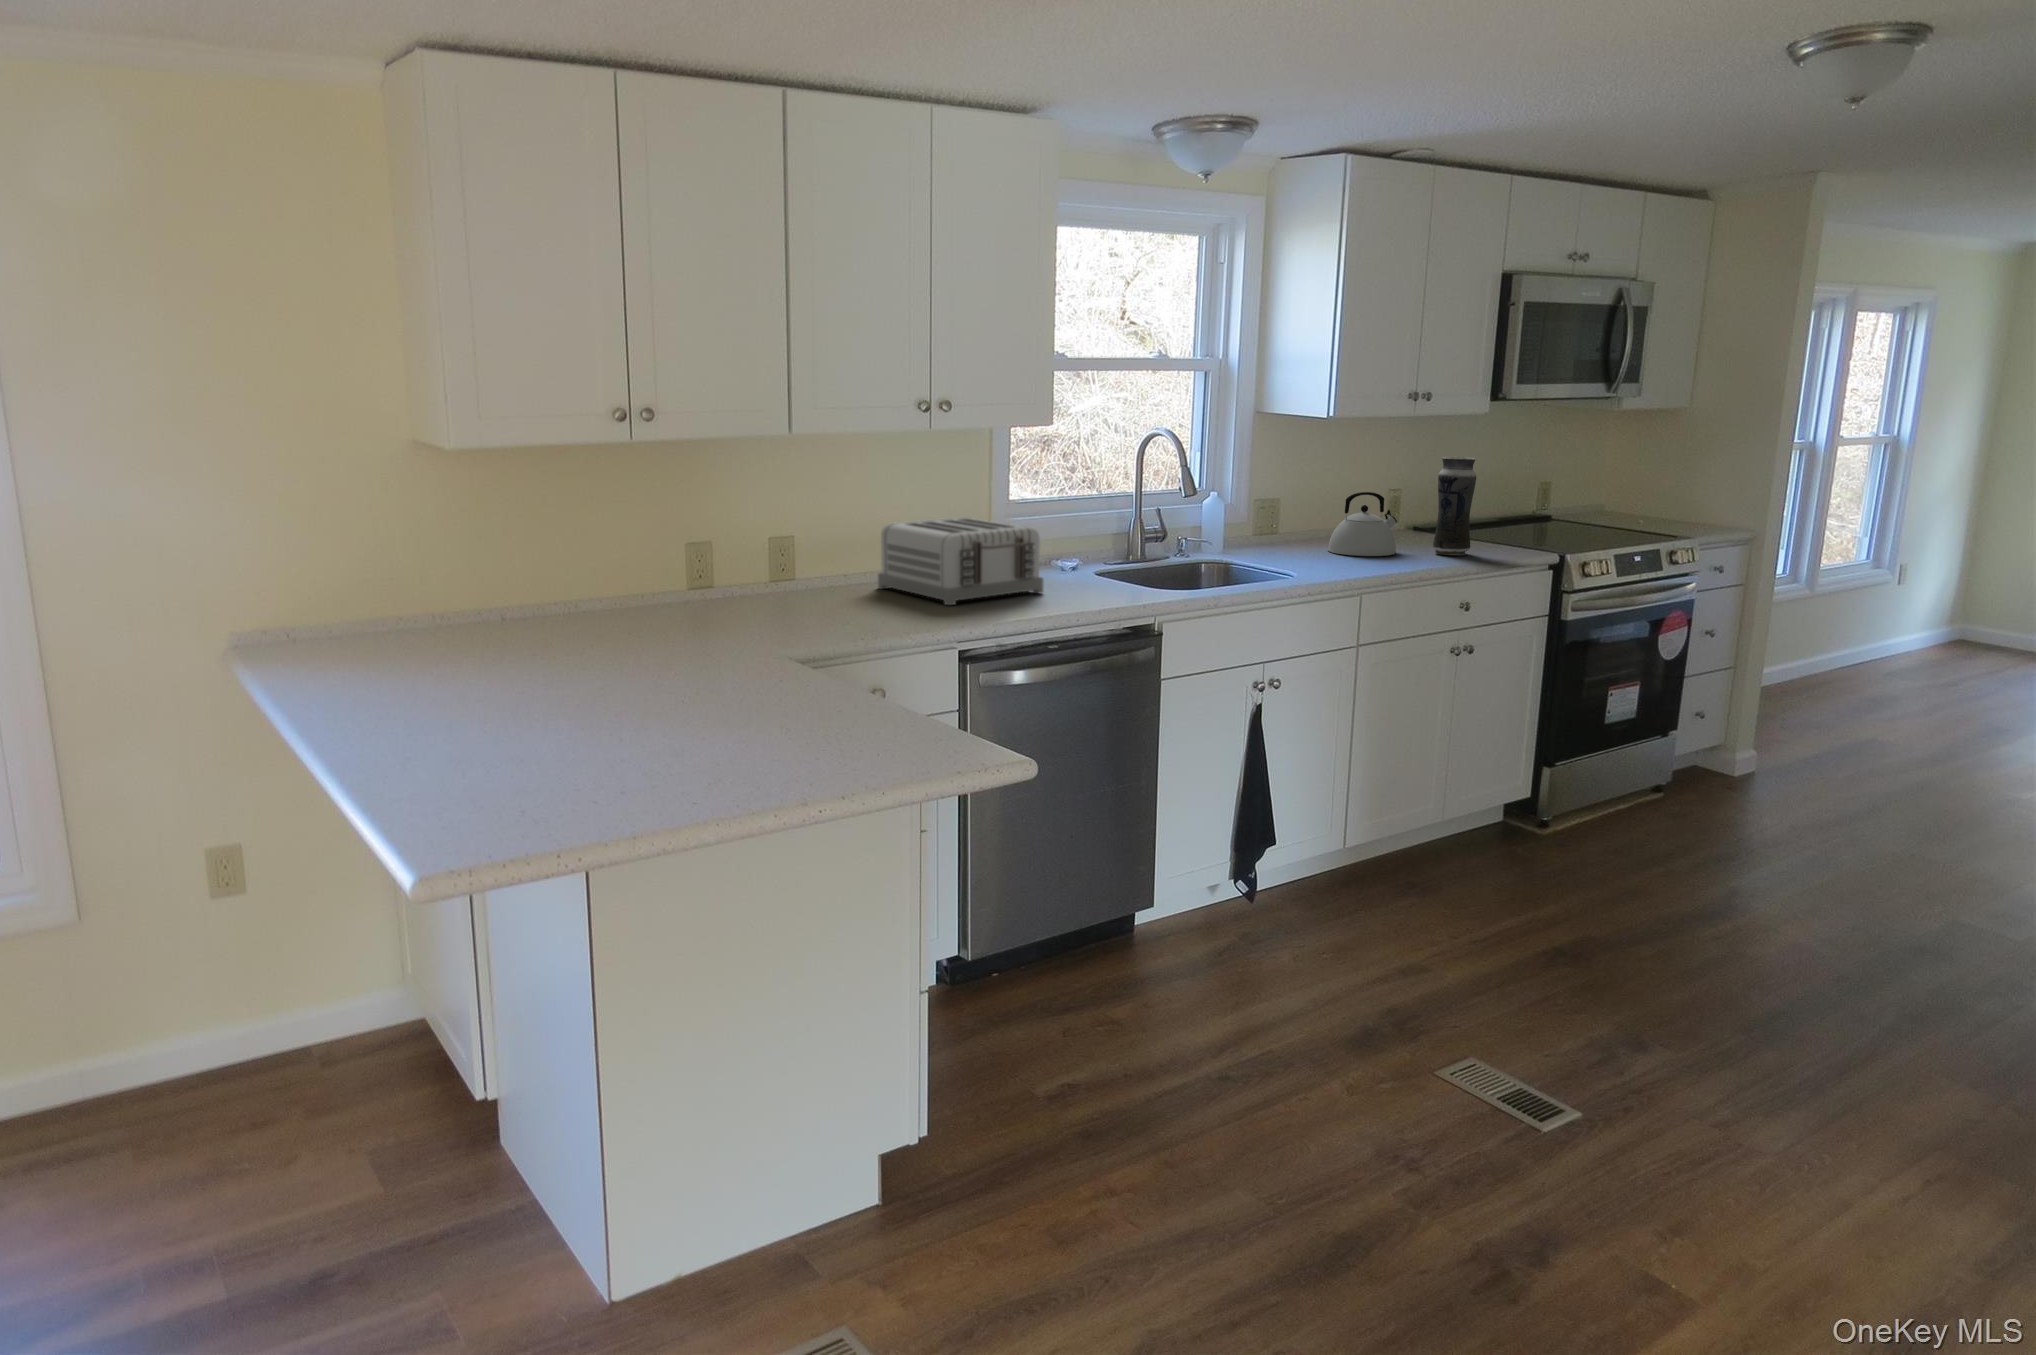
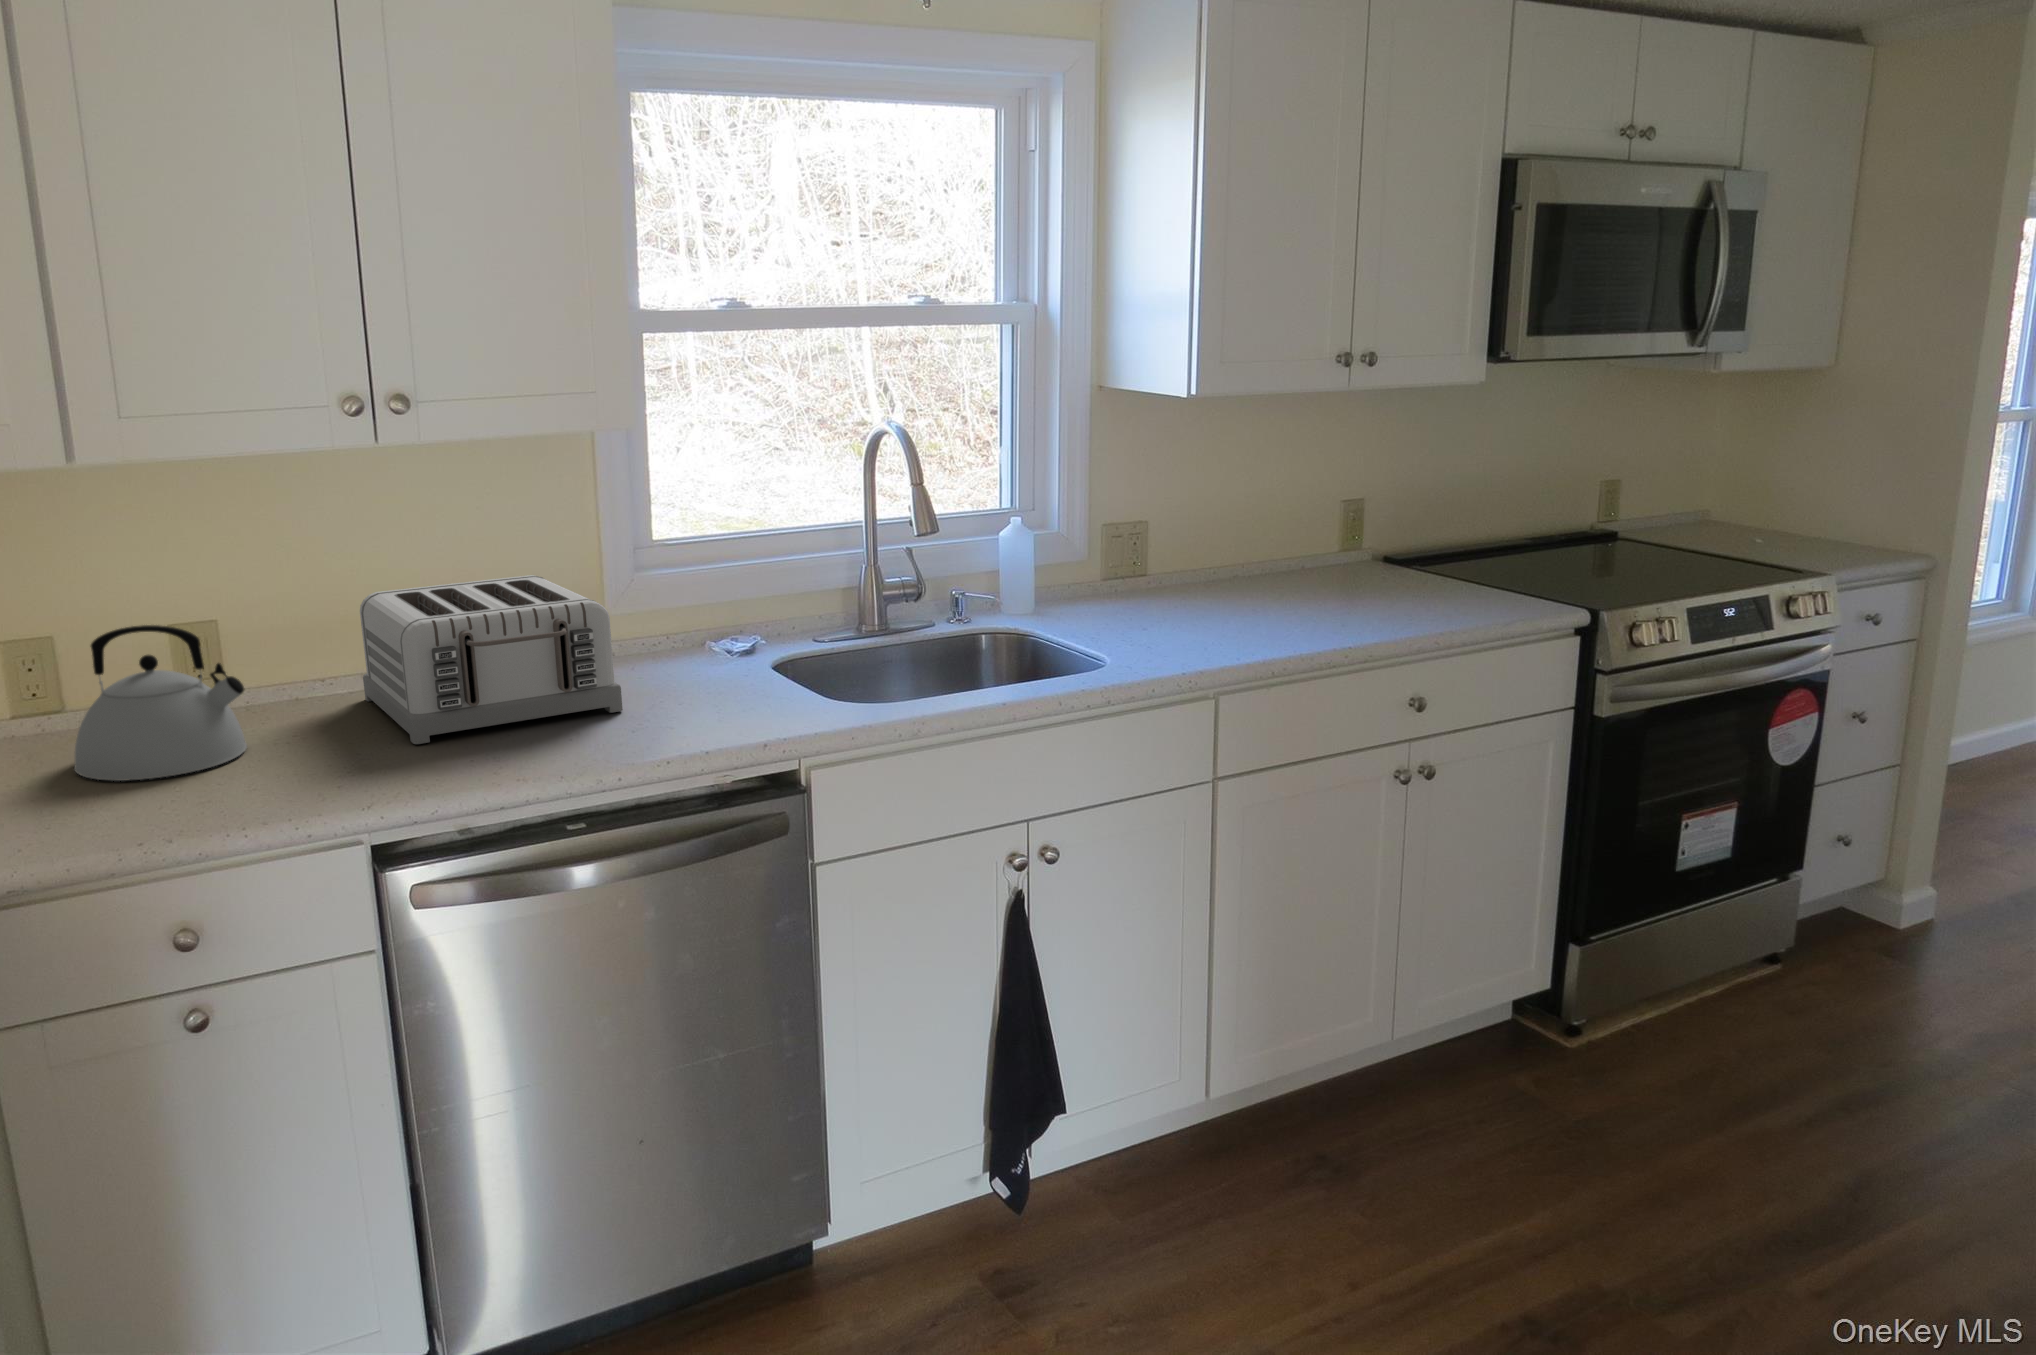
vase: present [1433,457,1476,555] -> none [1376,456,1442,617]
kettle: present [1328,492,1397,556] -> present [74,625,247,781]

